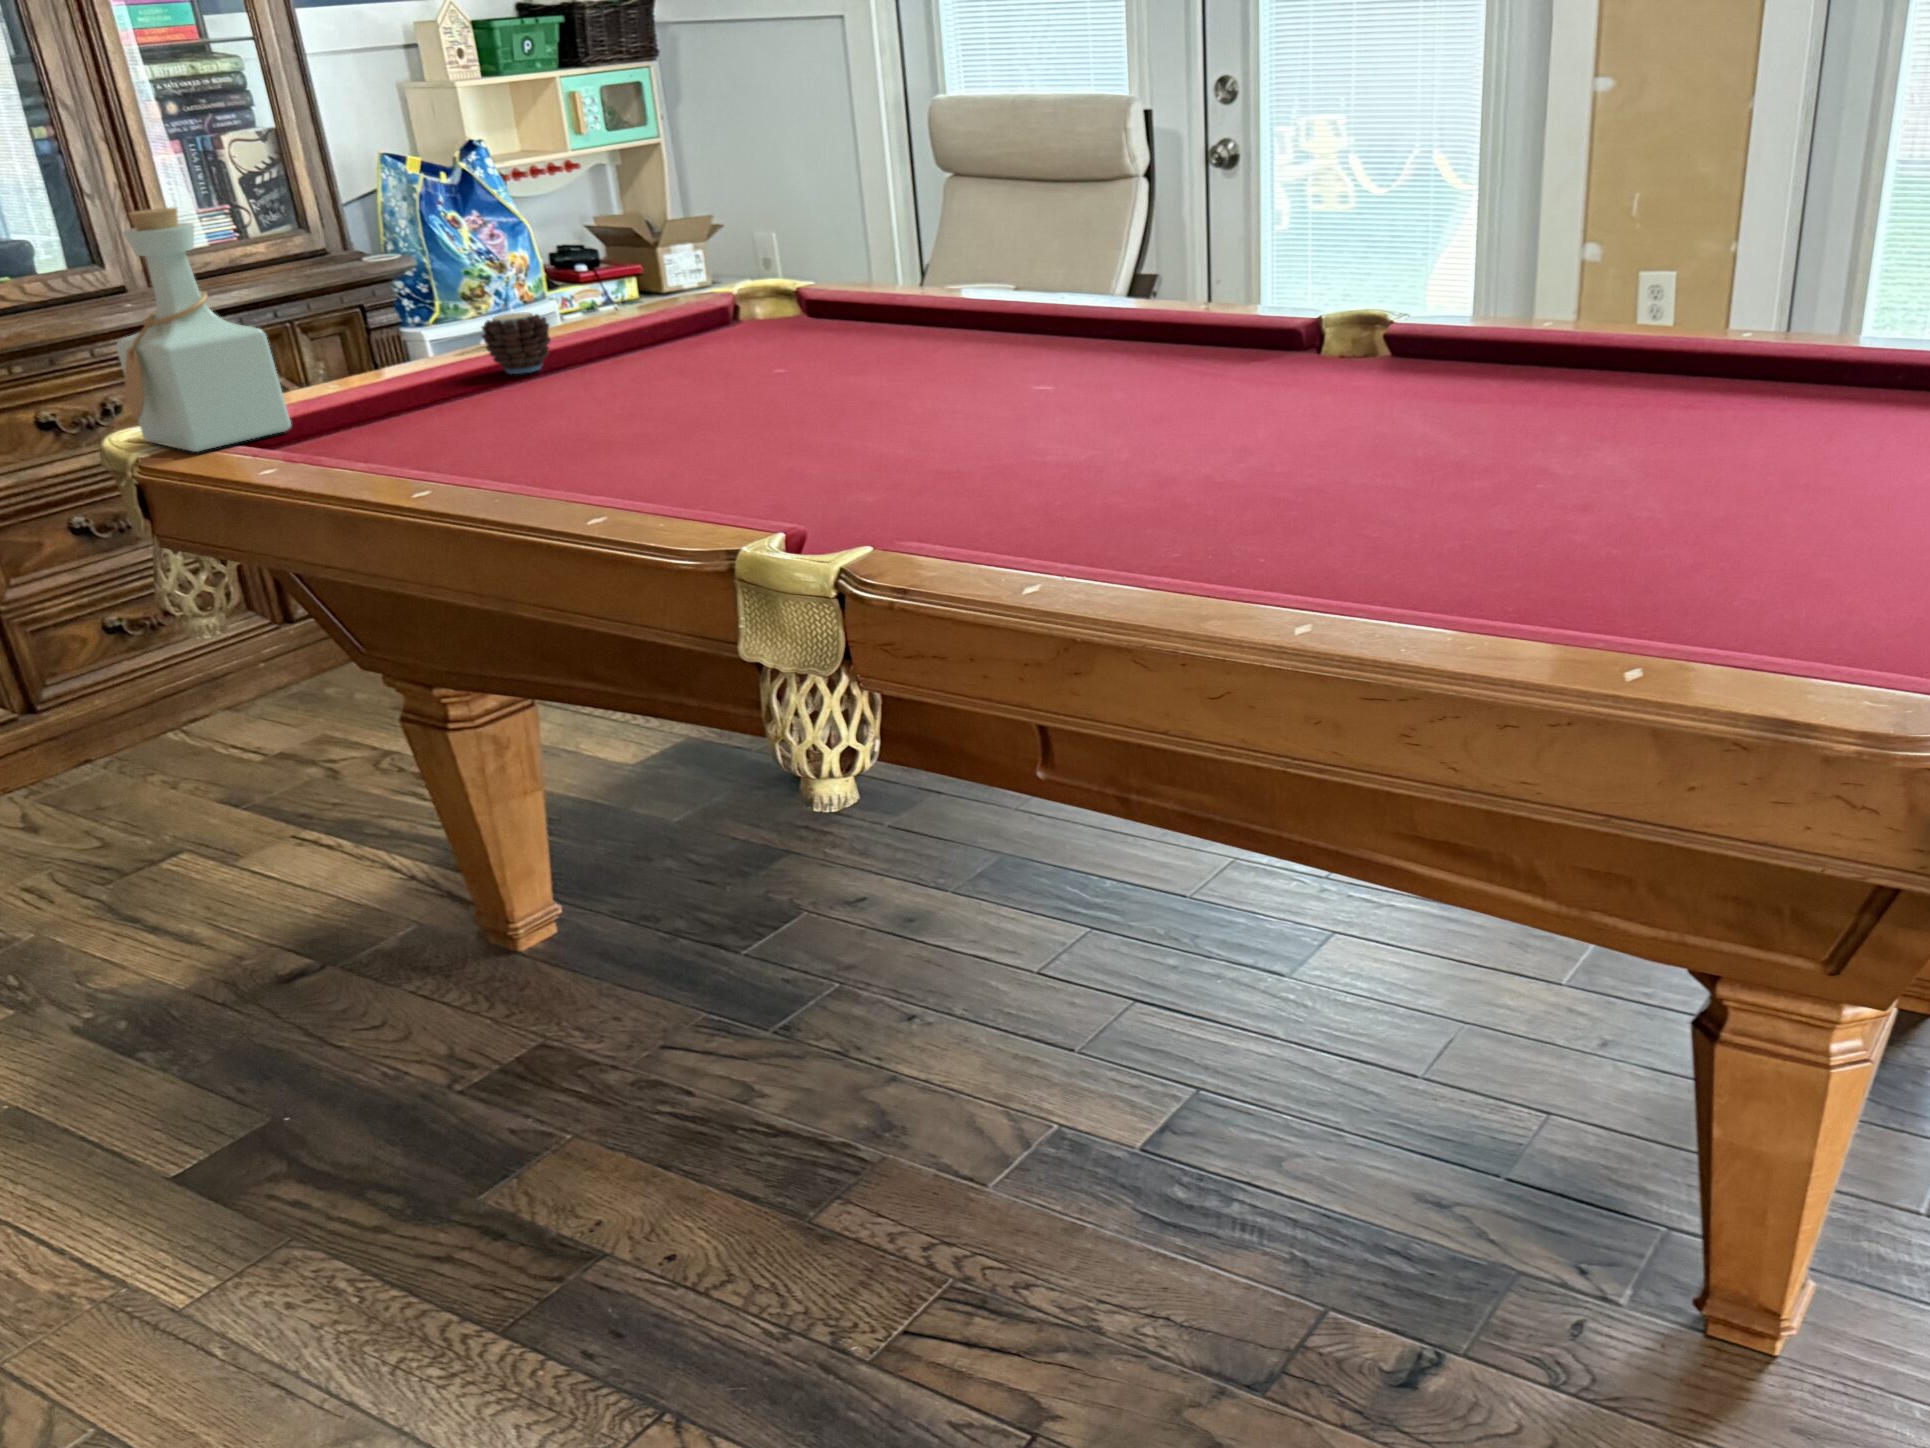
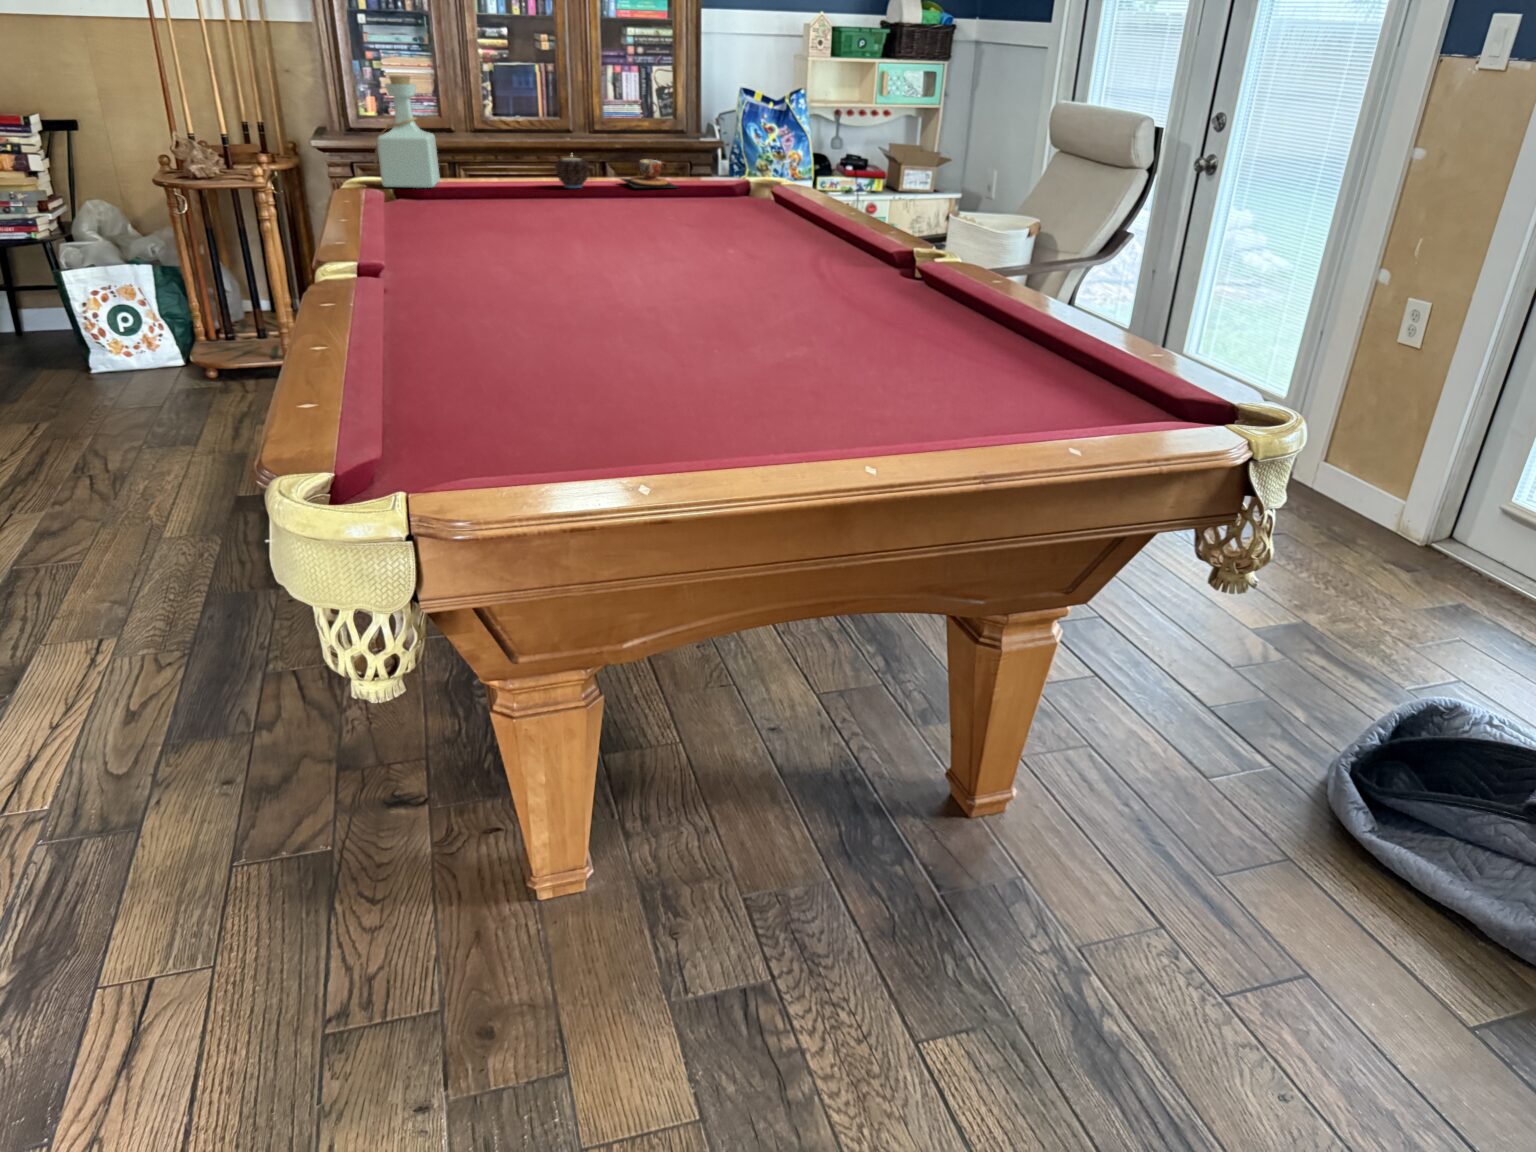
teacup: none [560,291,690,346] -> present [621,159,677,188]

